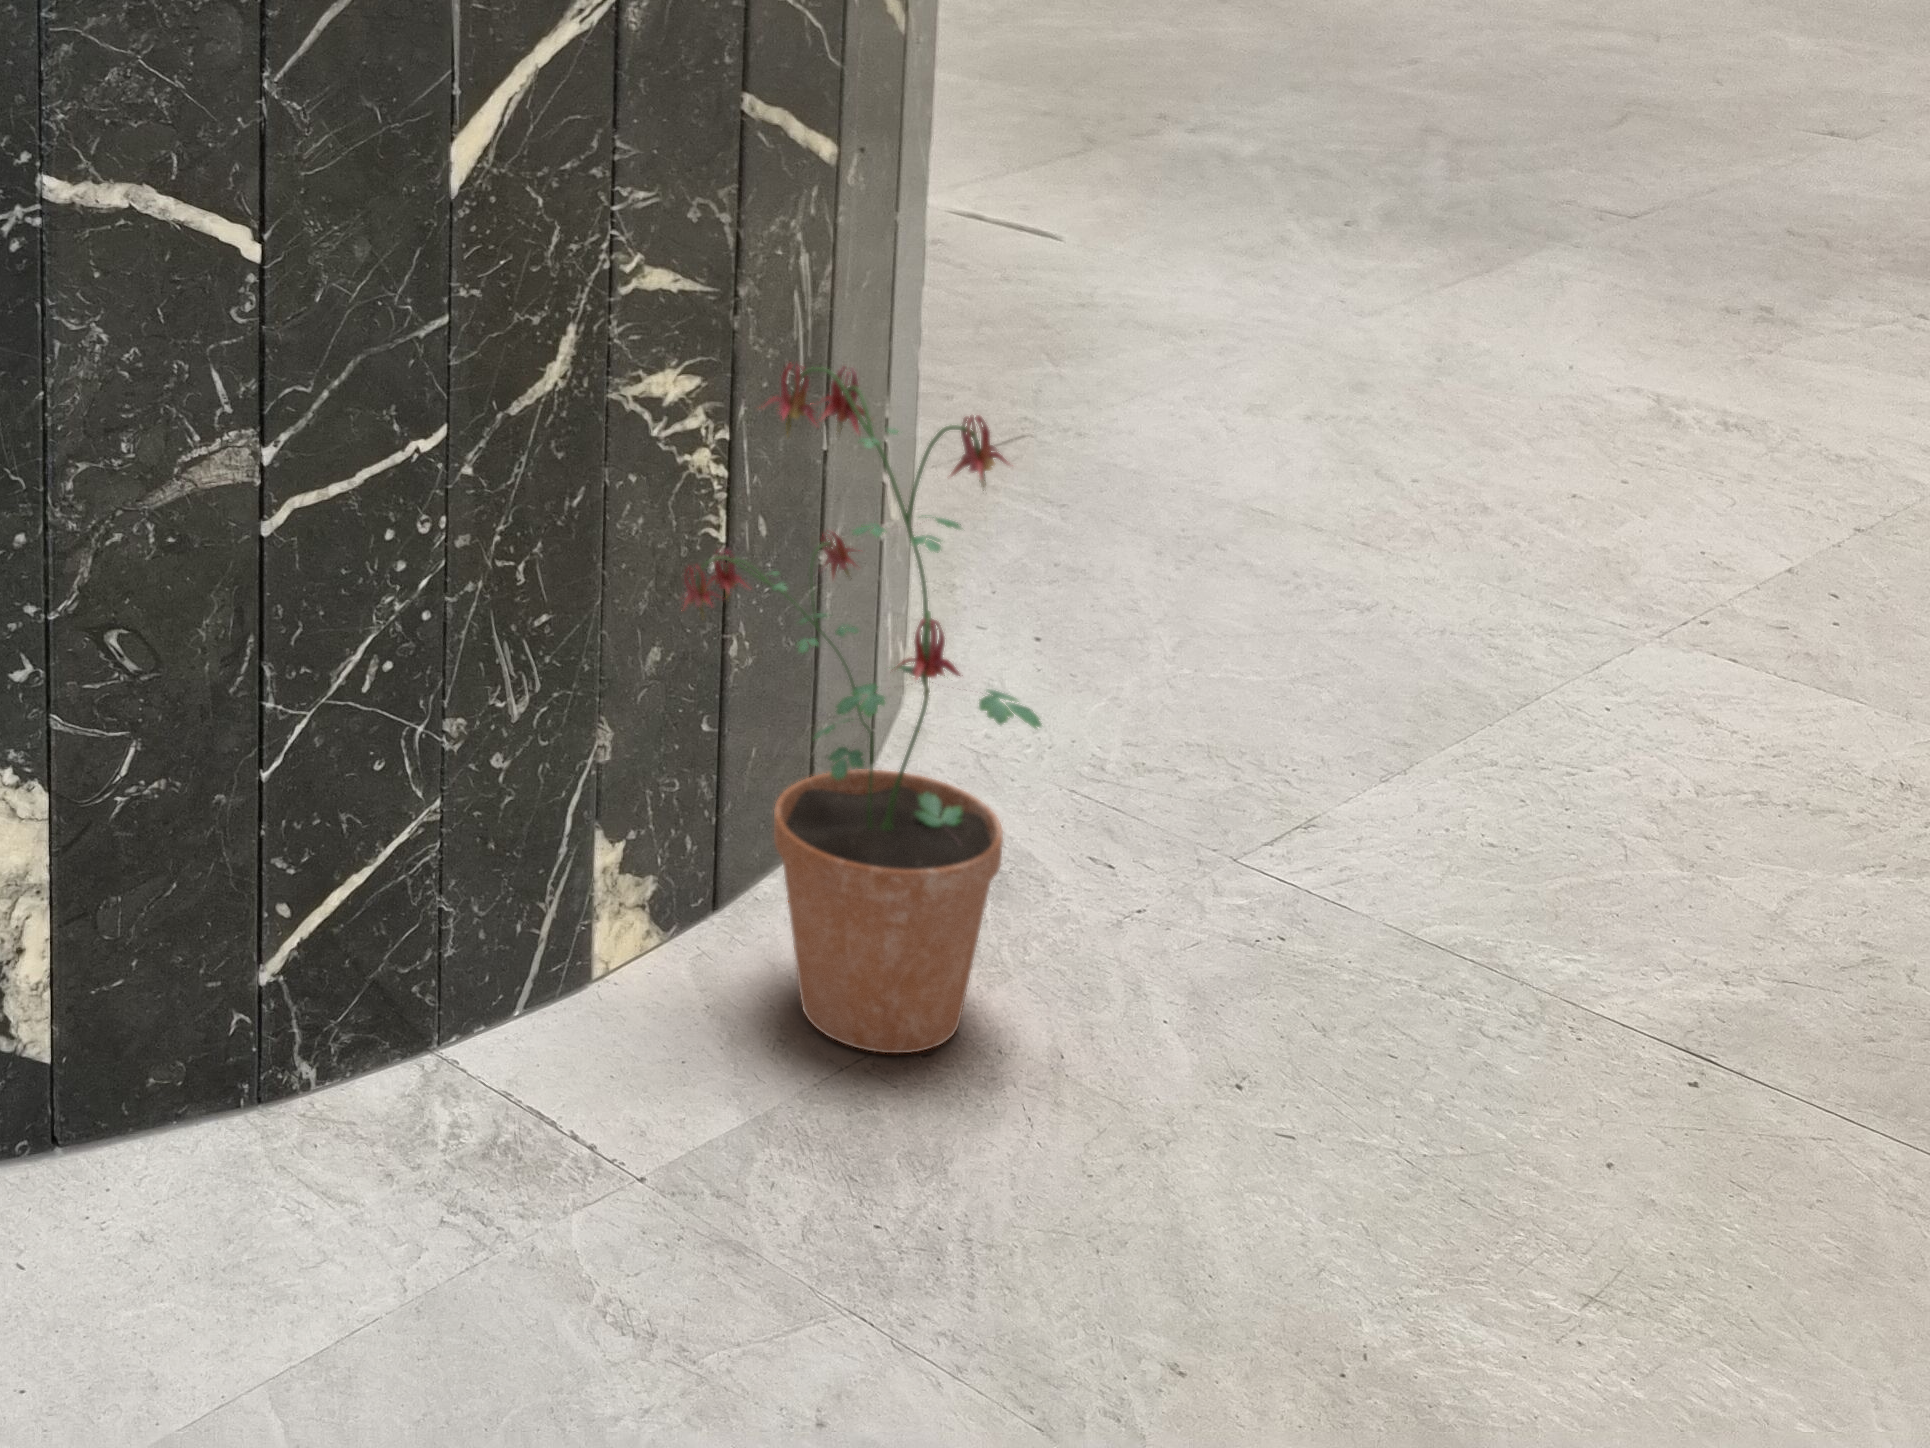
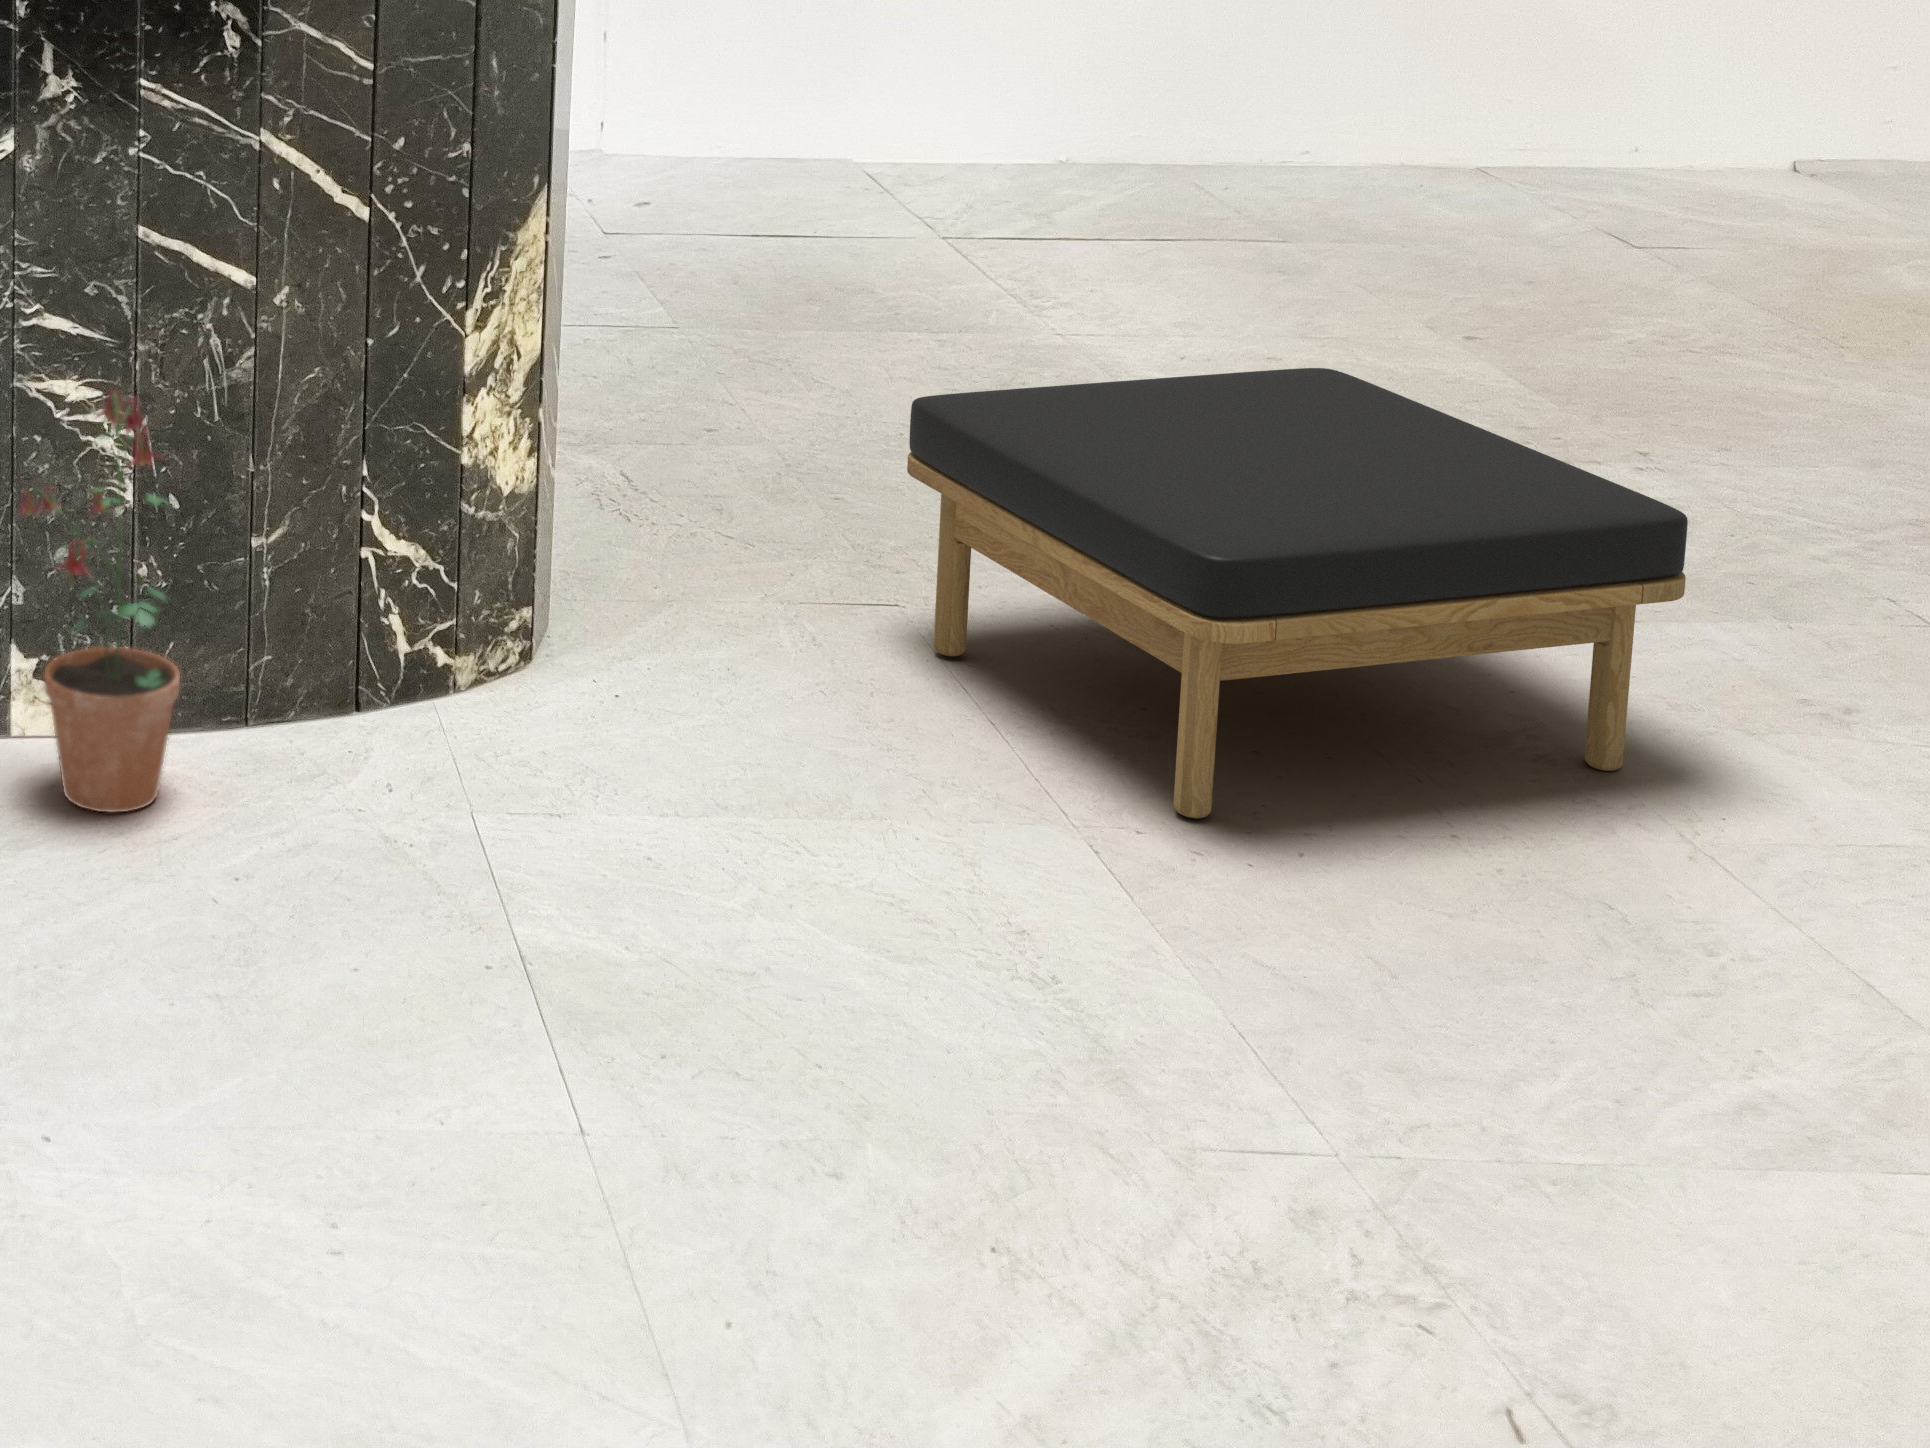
ottoman: none [1116,66,1890,585] -> present [907,368,1688,818]

